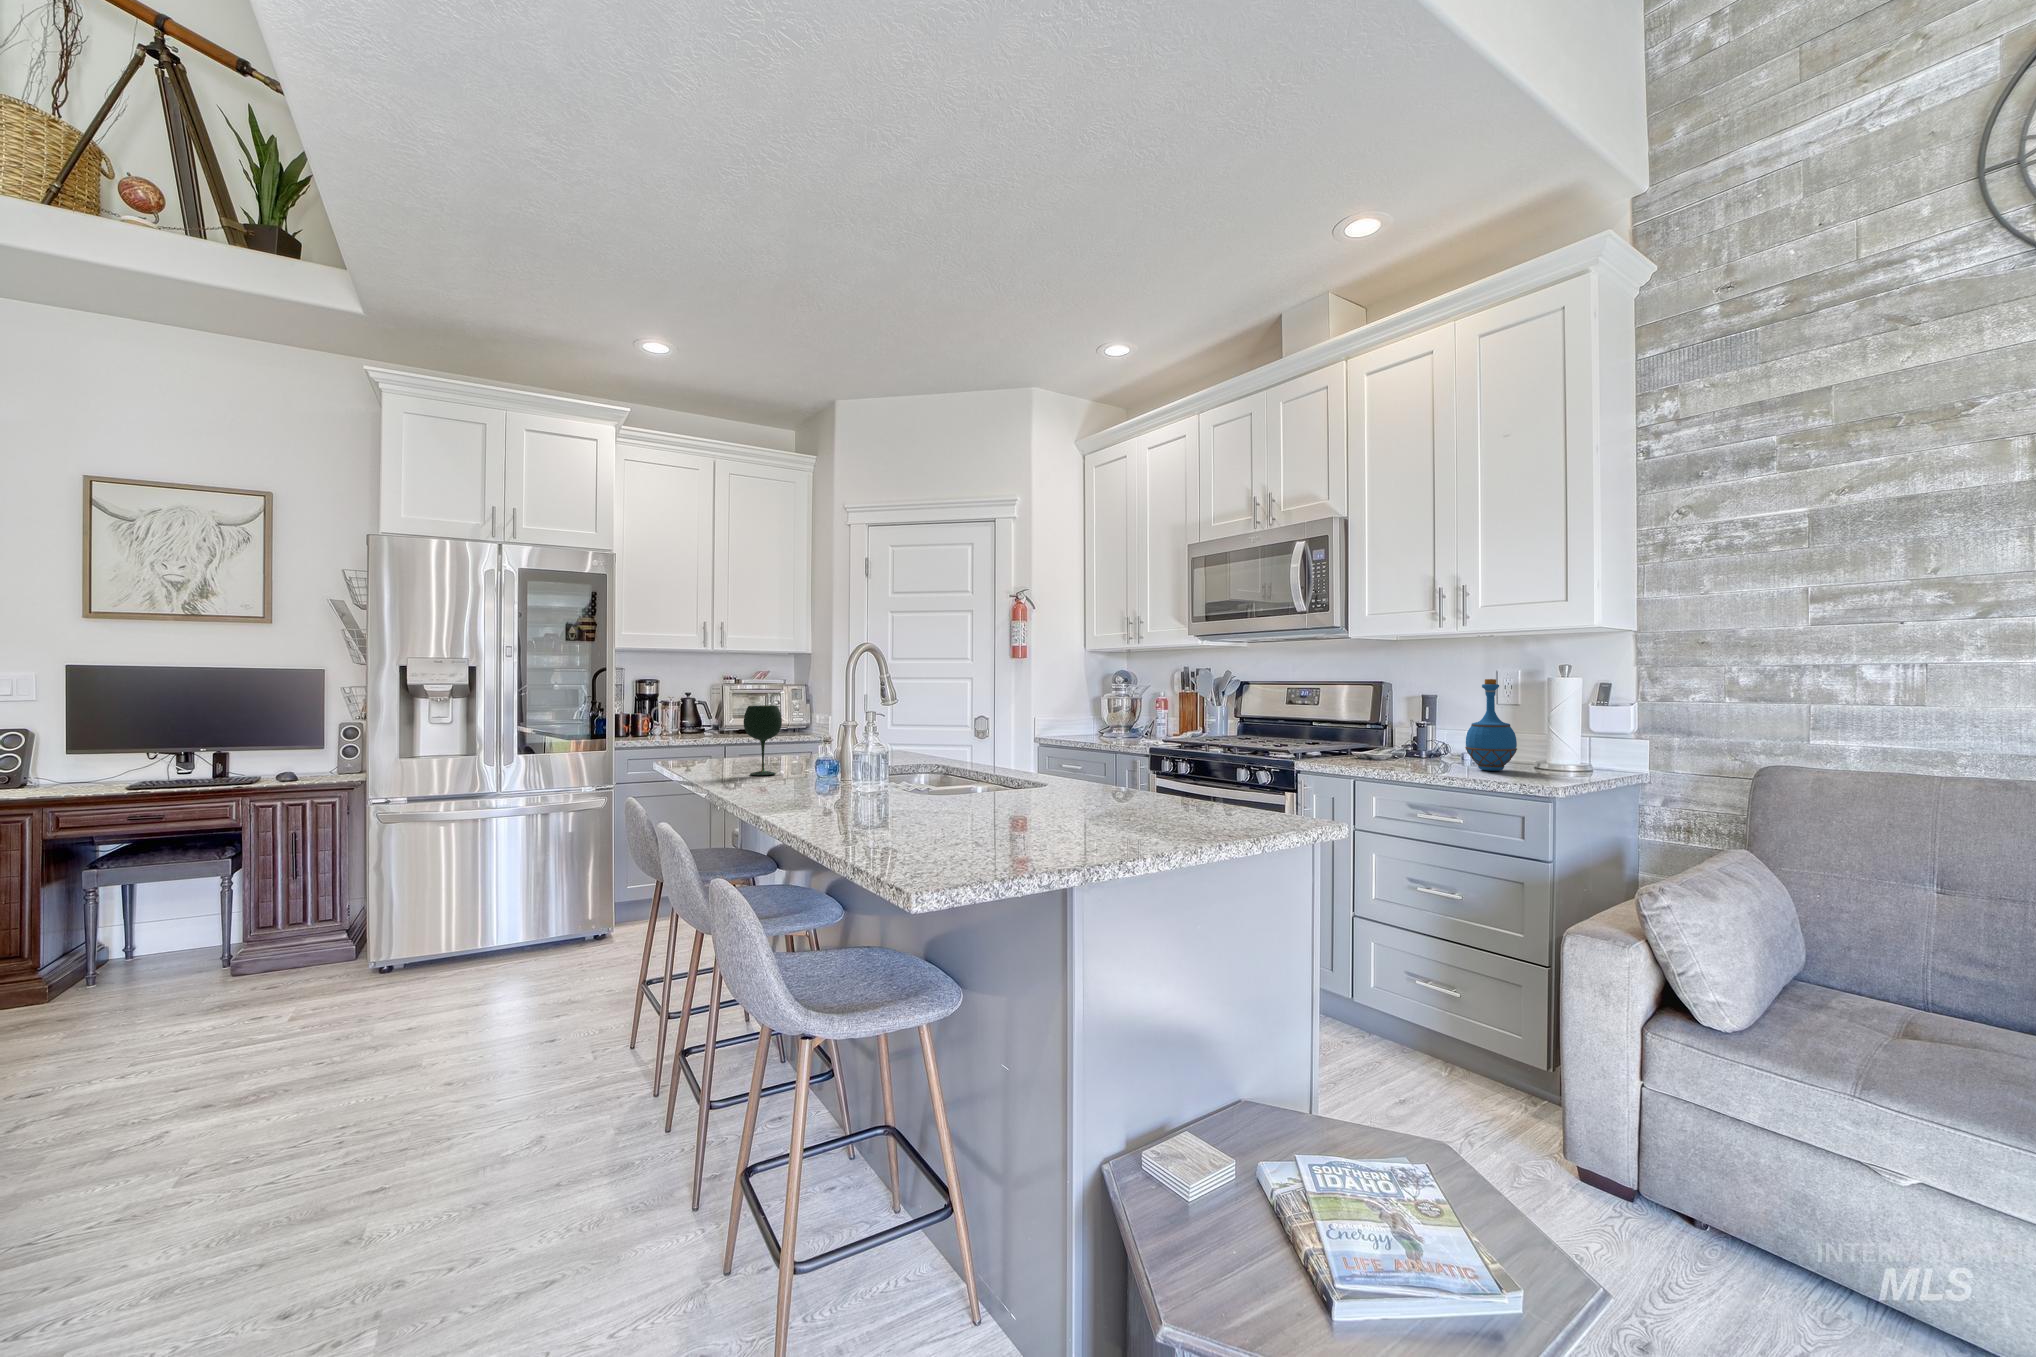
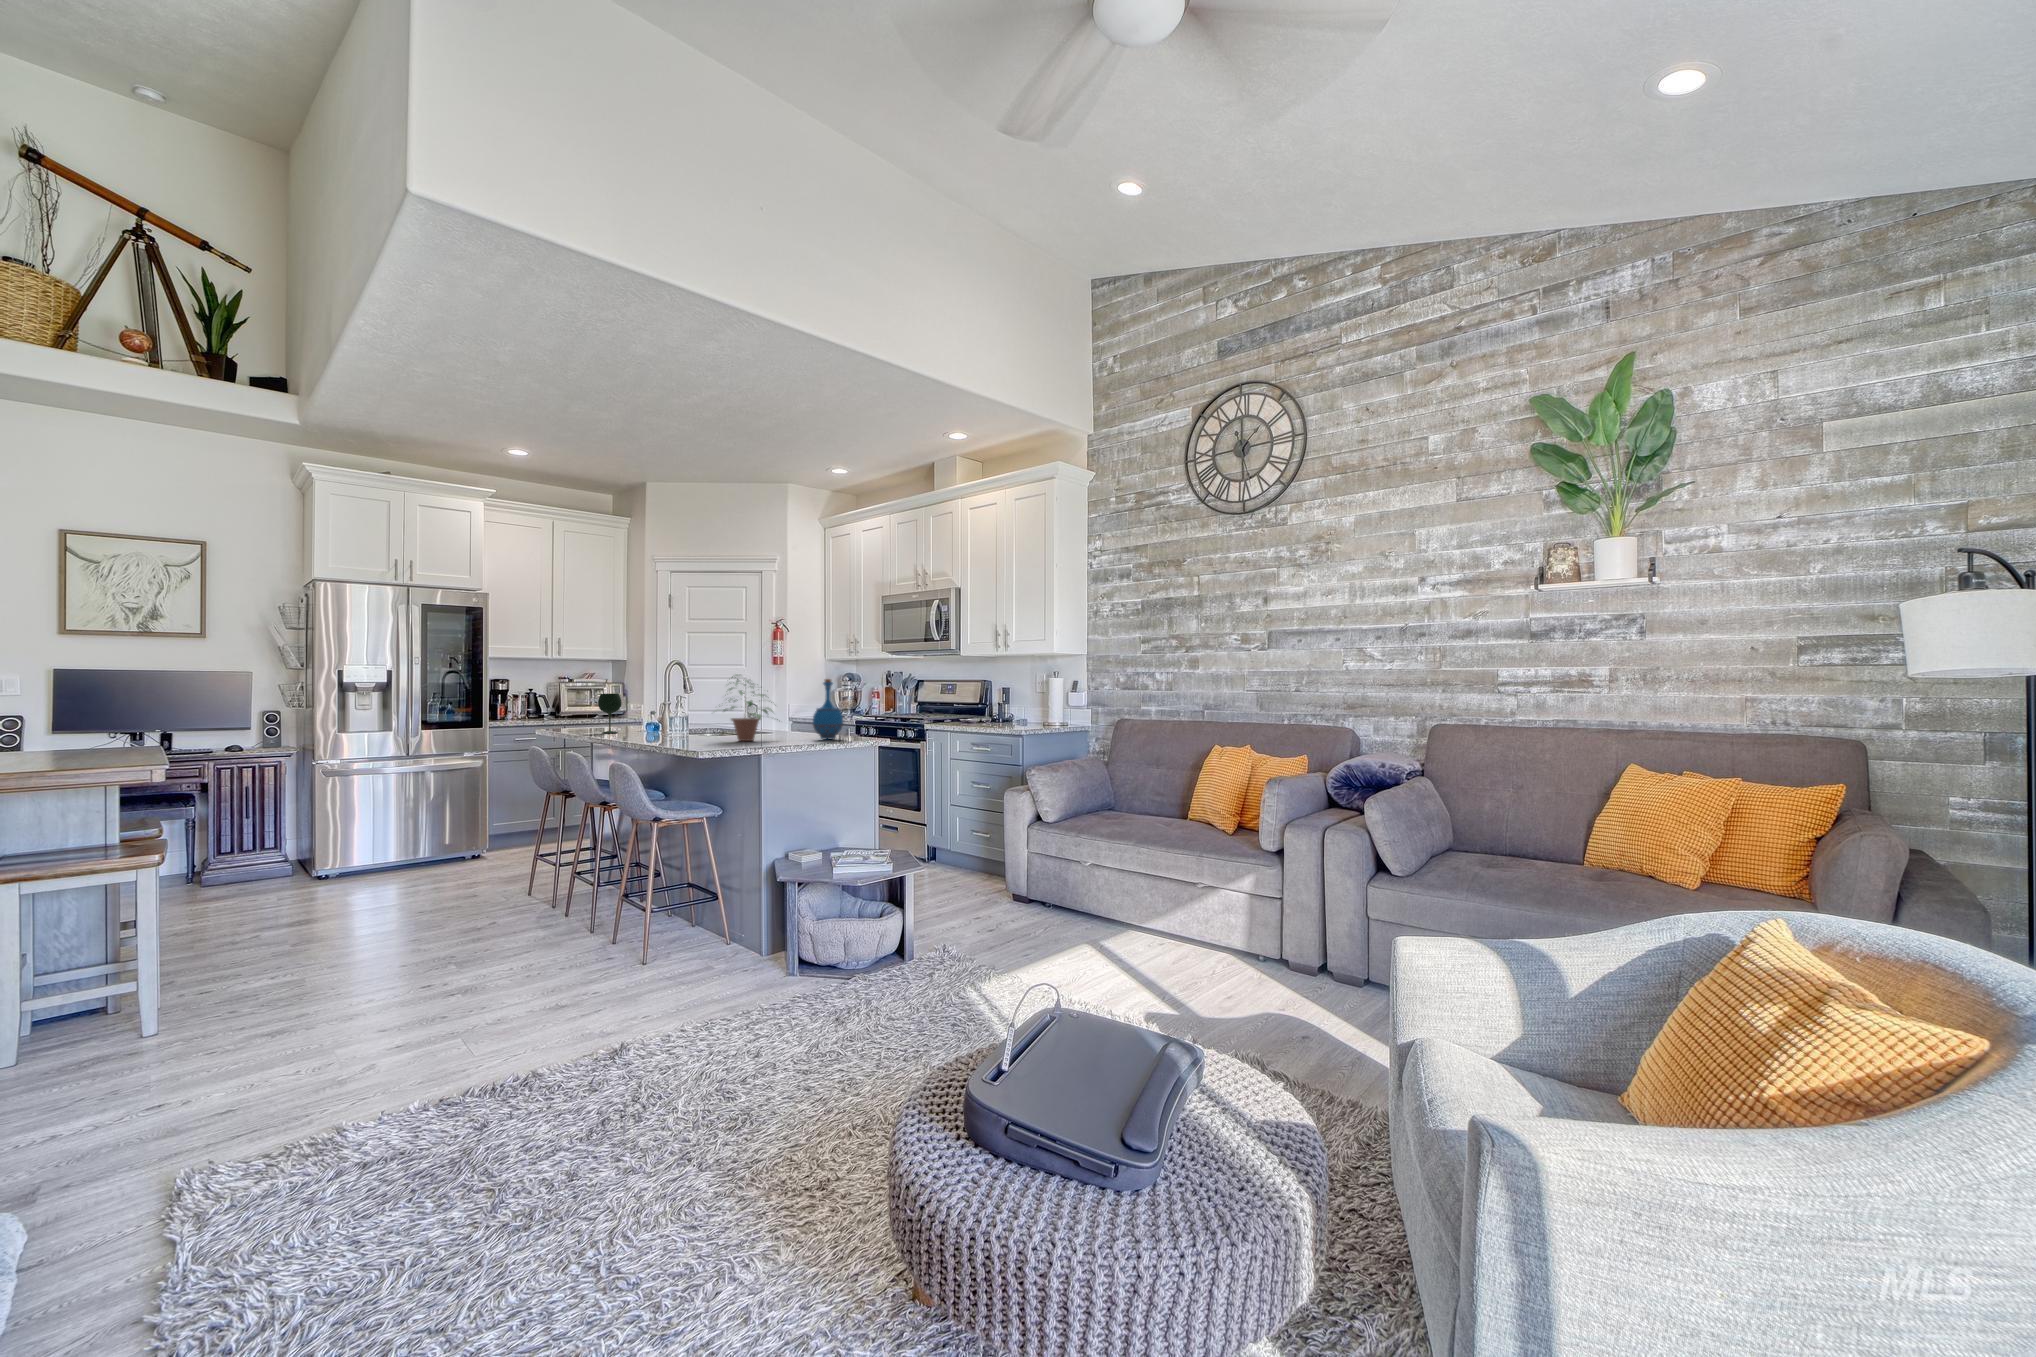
potted plant: none [937,671,1082,820] -> present [724,675,778,741]
bottle: present [1465,679,1517,771] -> present [813,679,843,740]

